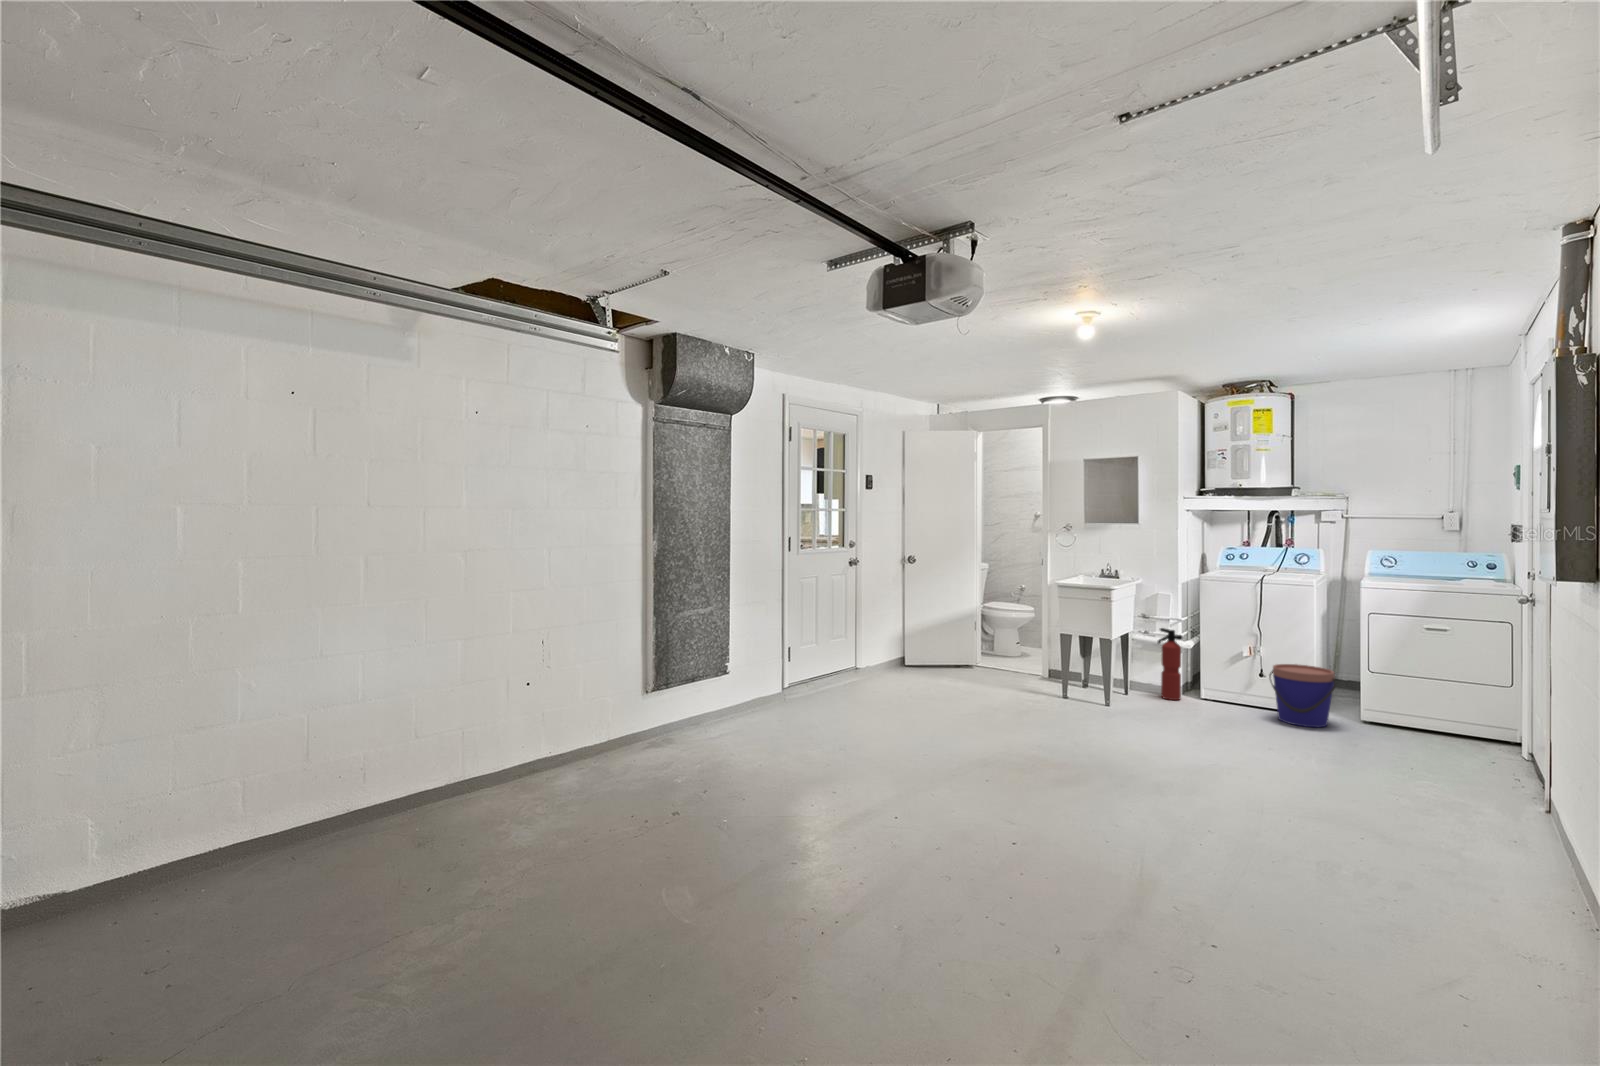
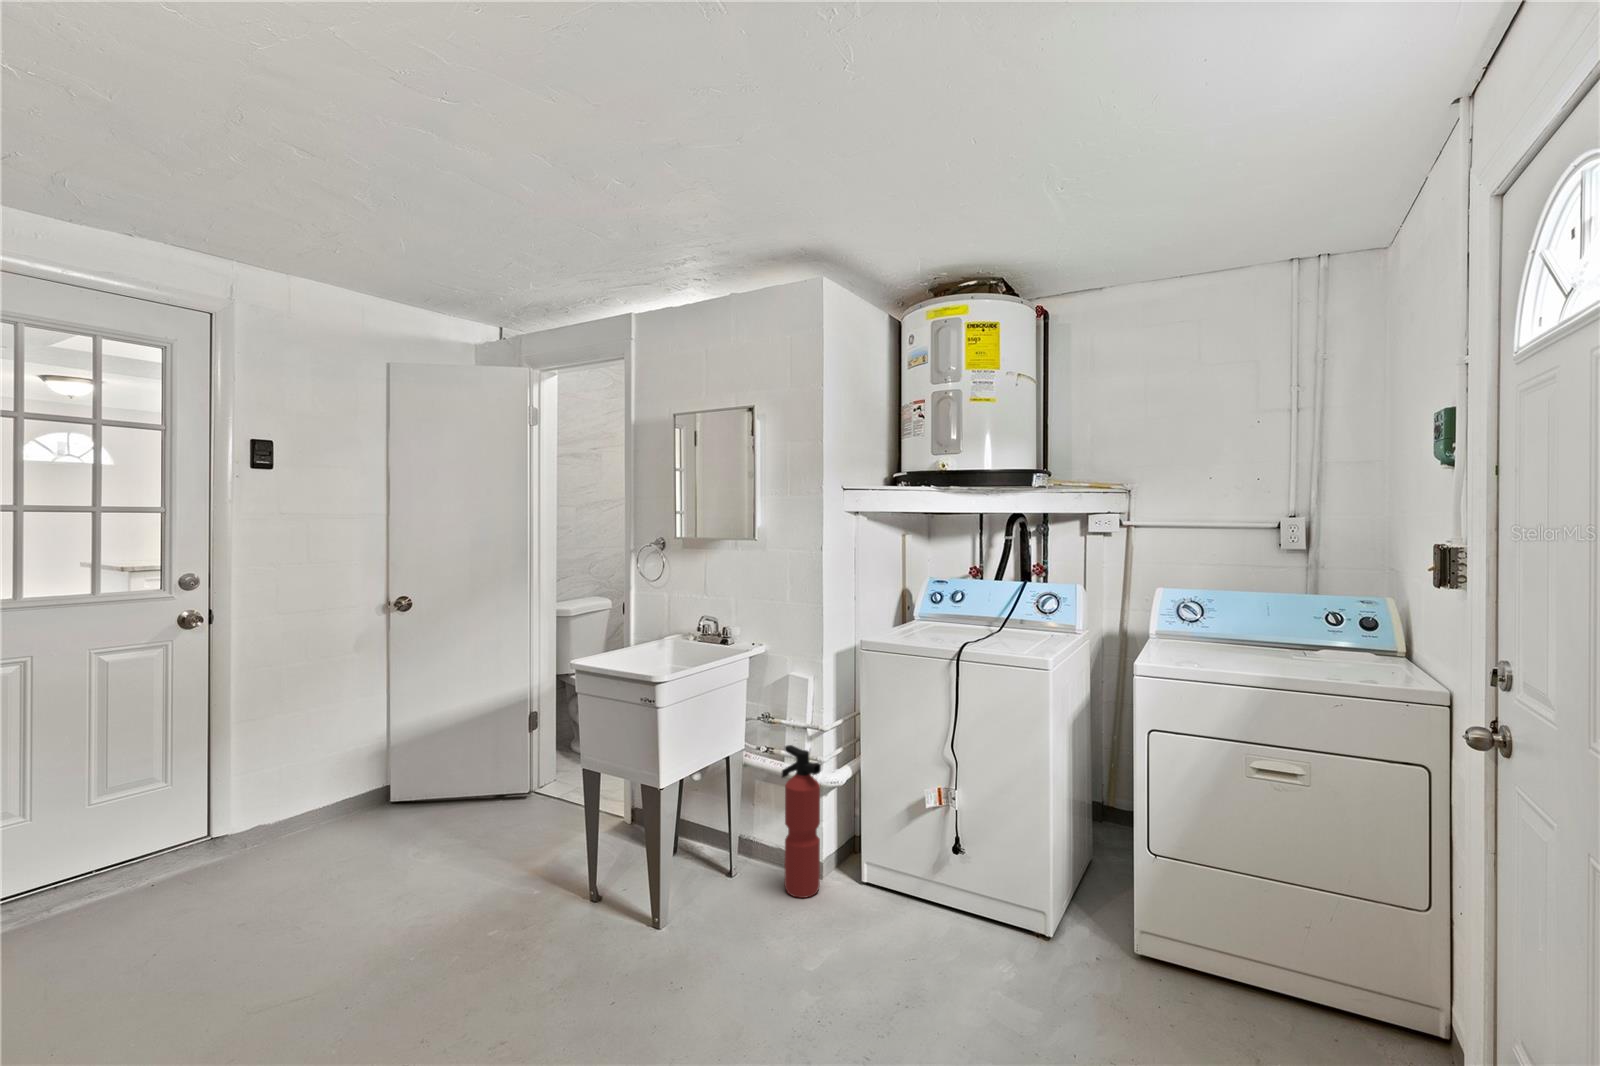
bucket: present [1269,664,1336,727] -> none [952,836,1076,1005]

